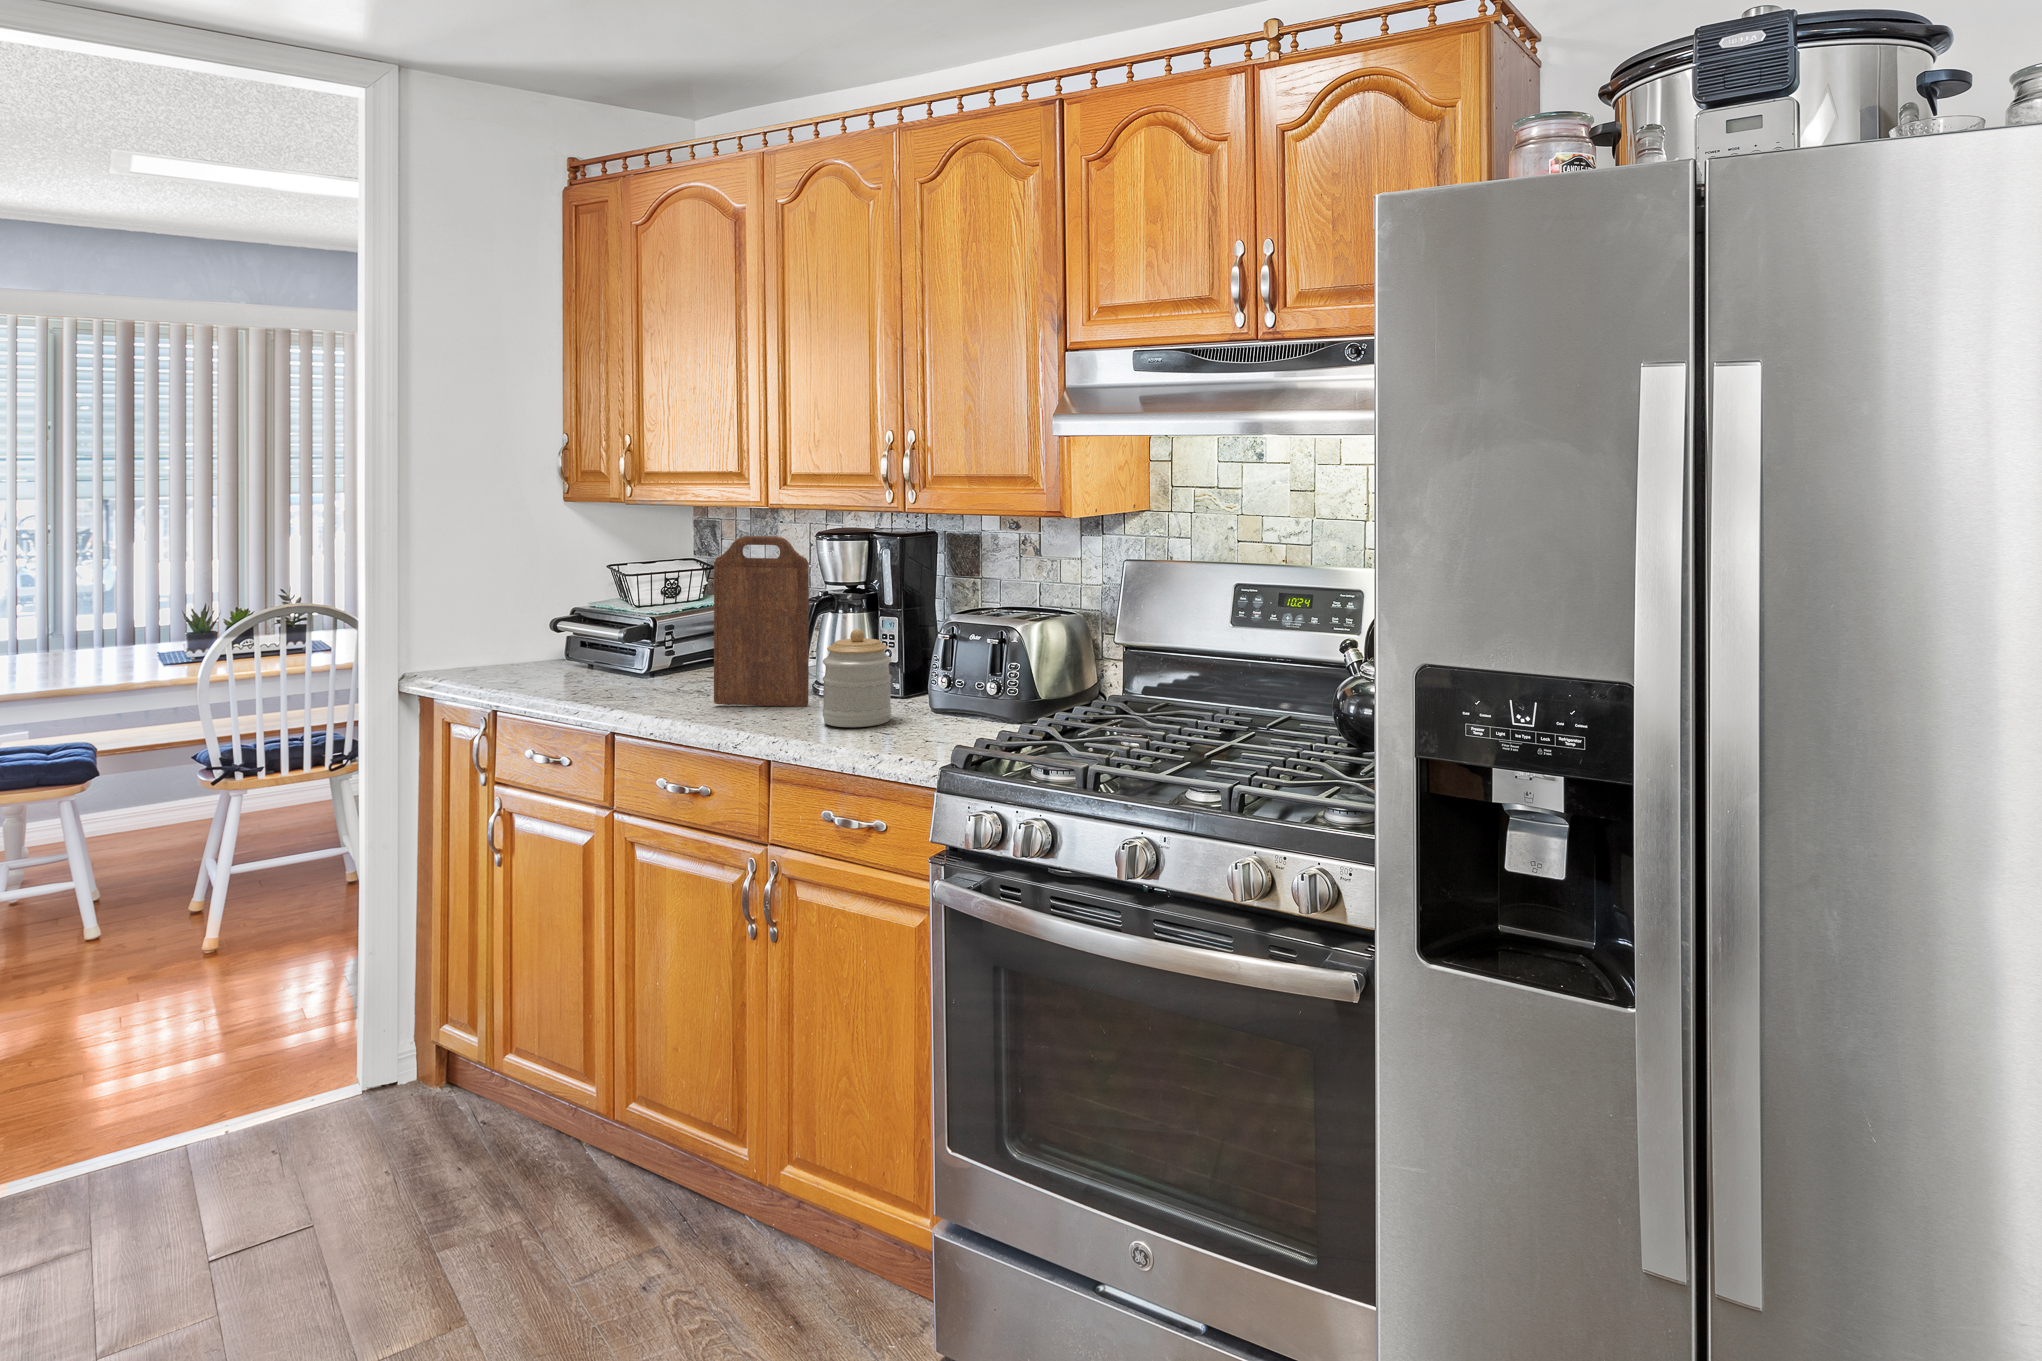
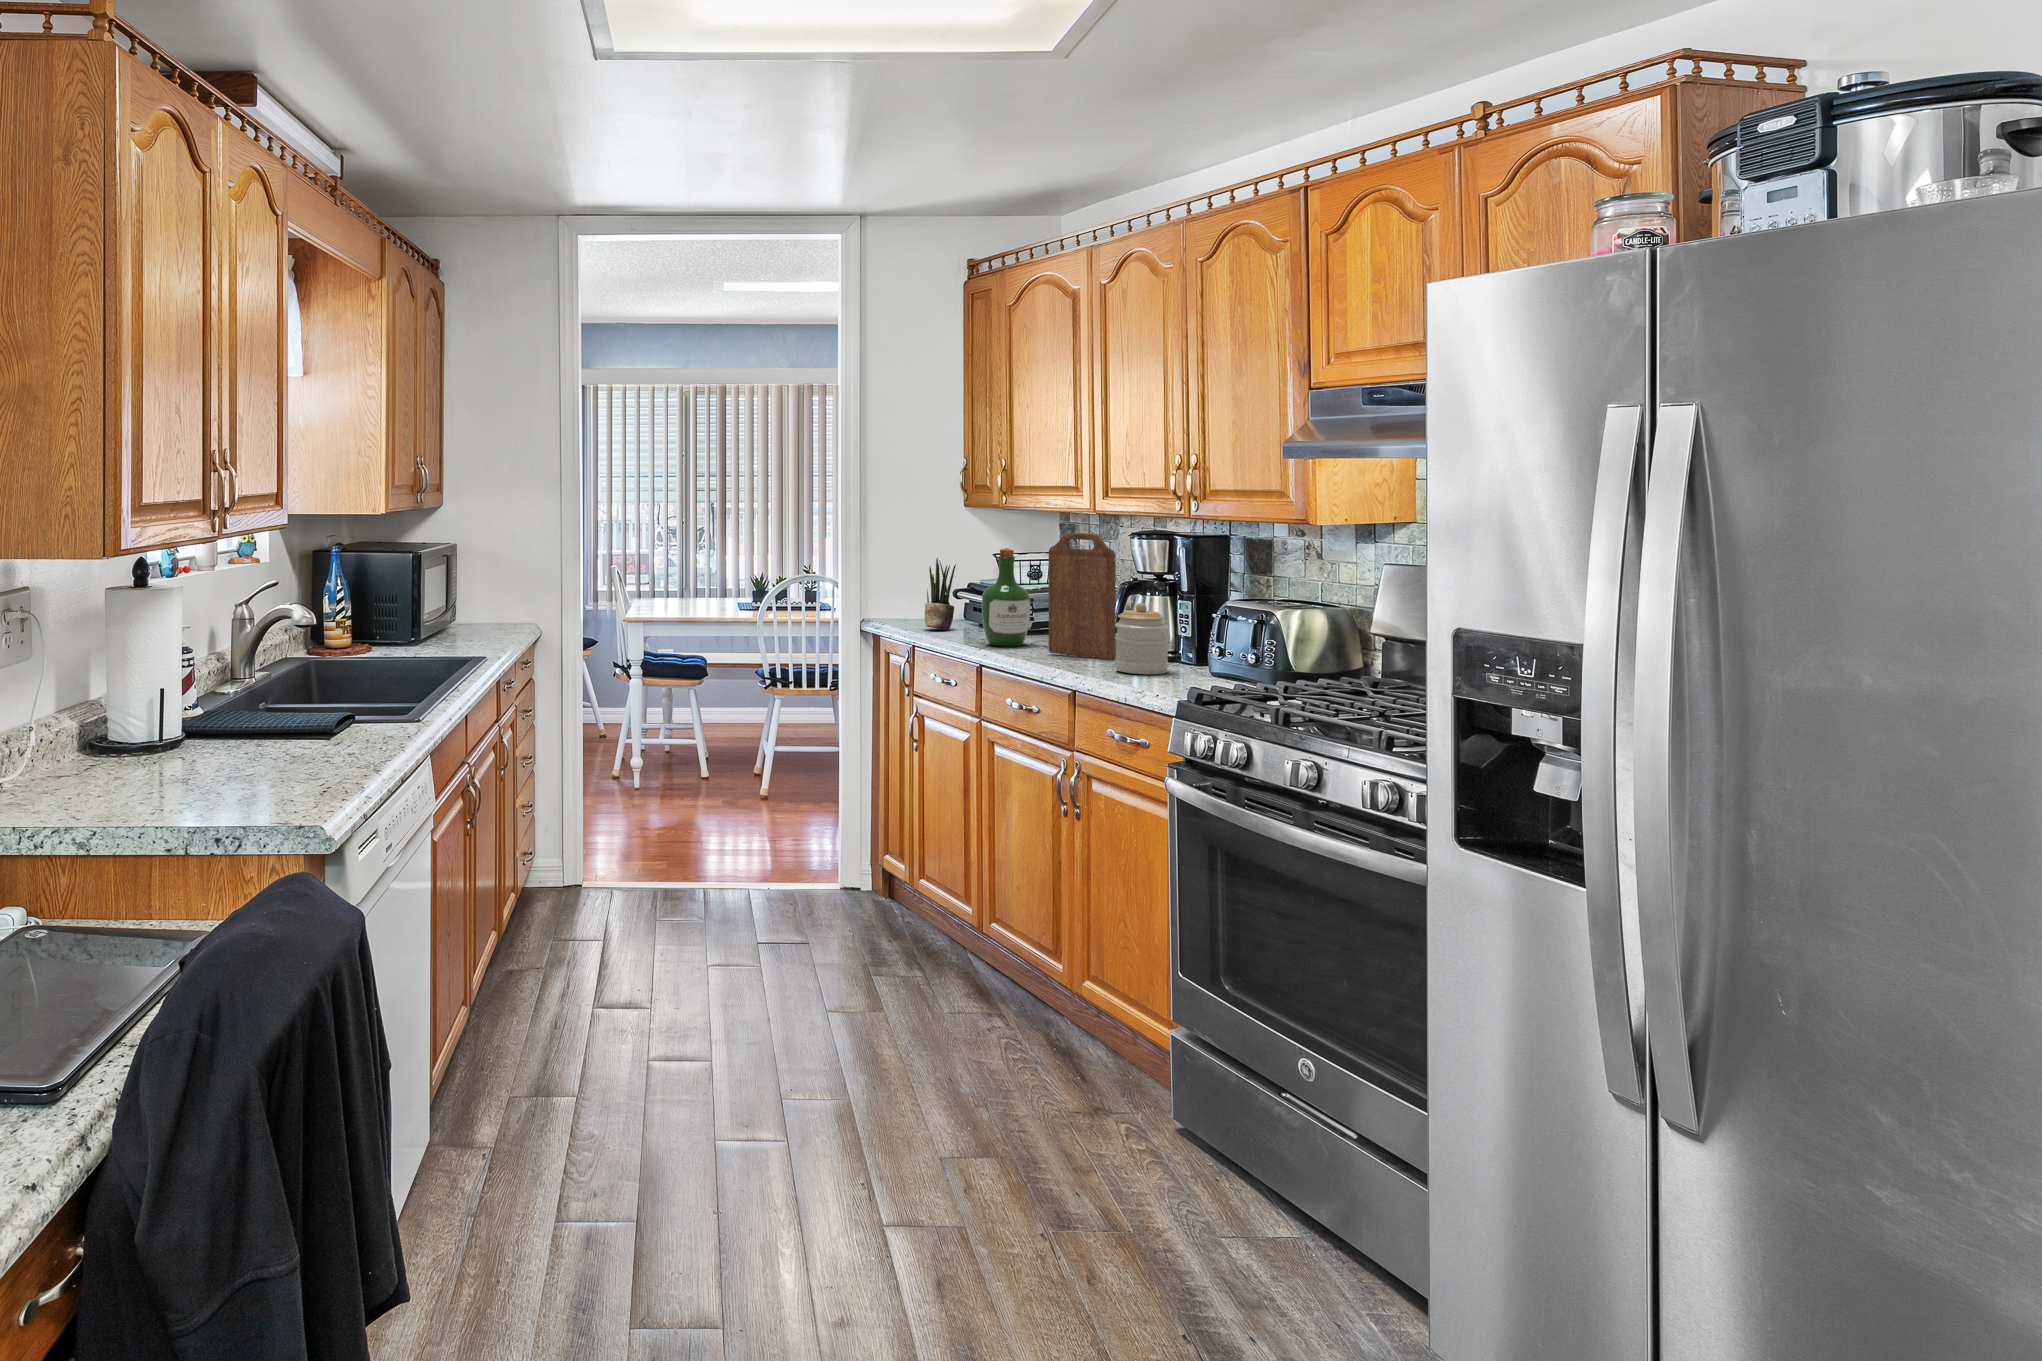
wine bottle: none [608,560,679,700] -> present [982,548,1030,647]
potted plant: none [507,575,554,677] -> present [925,558,956,629]

